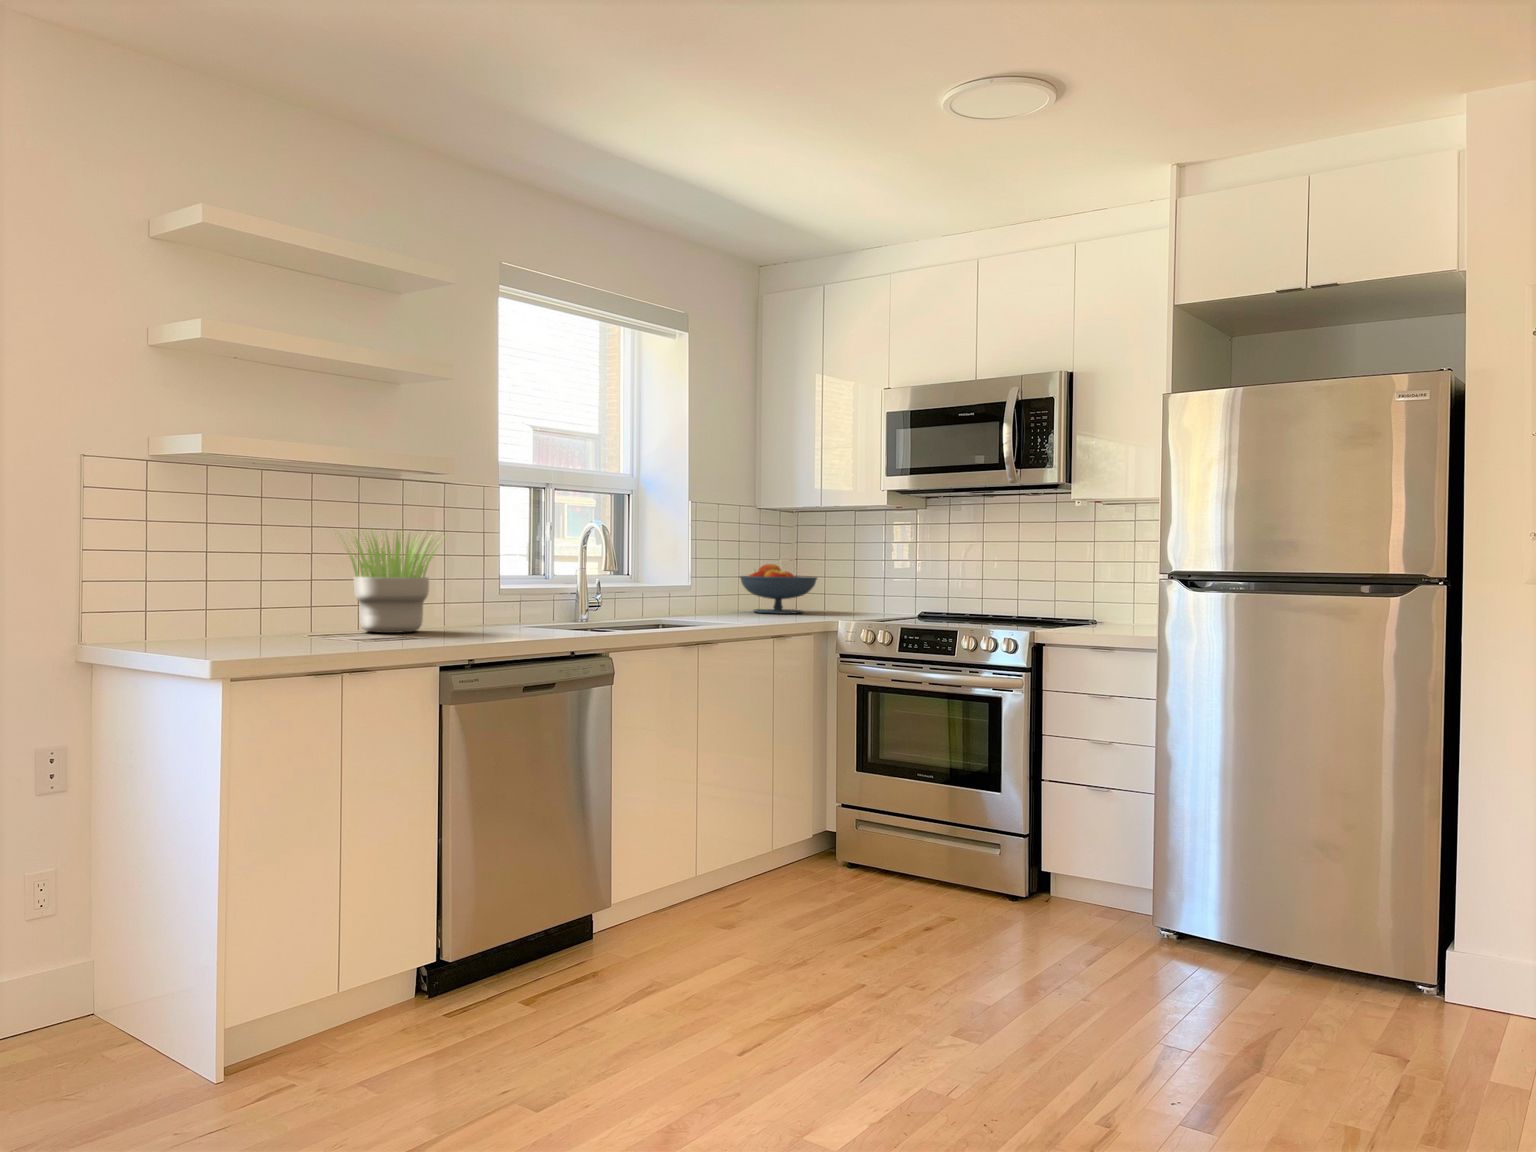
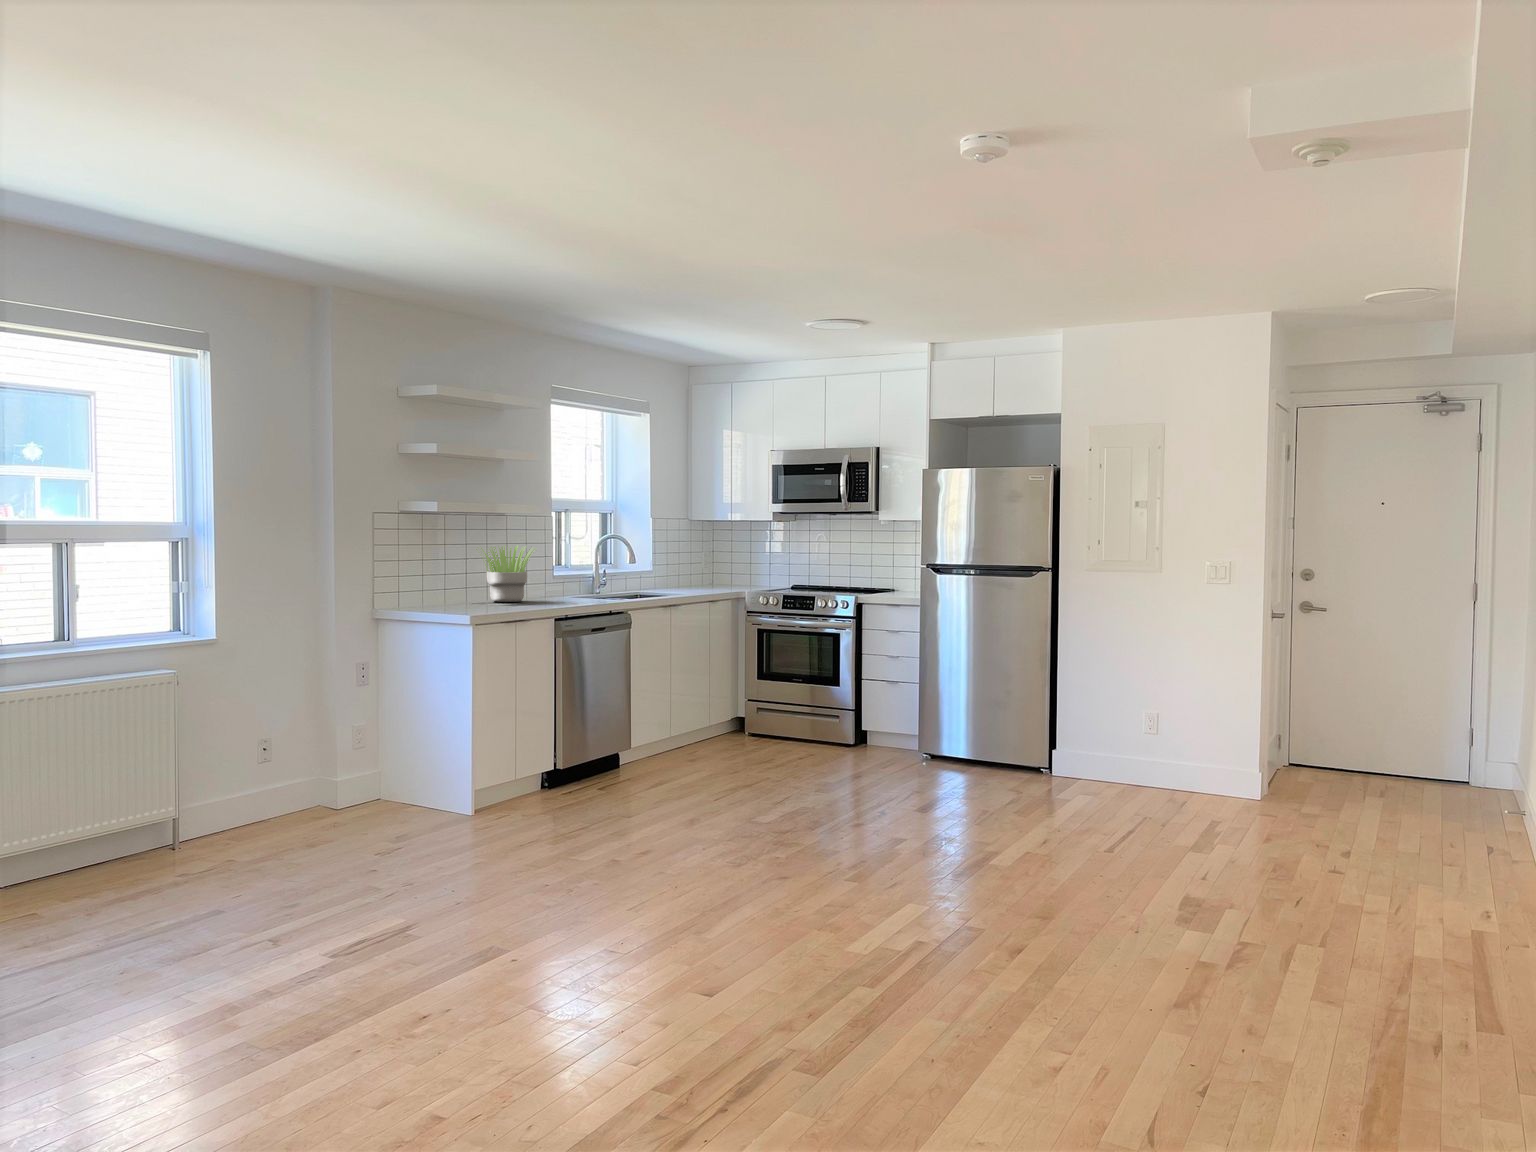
fruit bowl: present [740,564,817,614] -> none [682,555,730,586]

